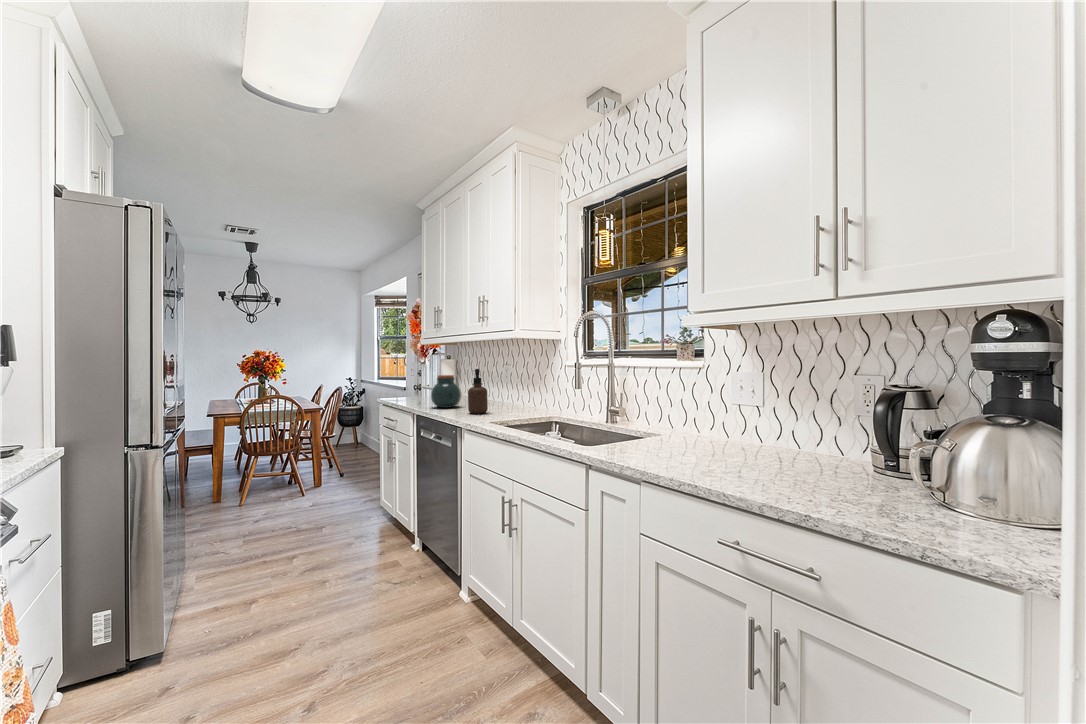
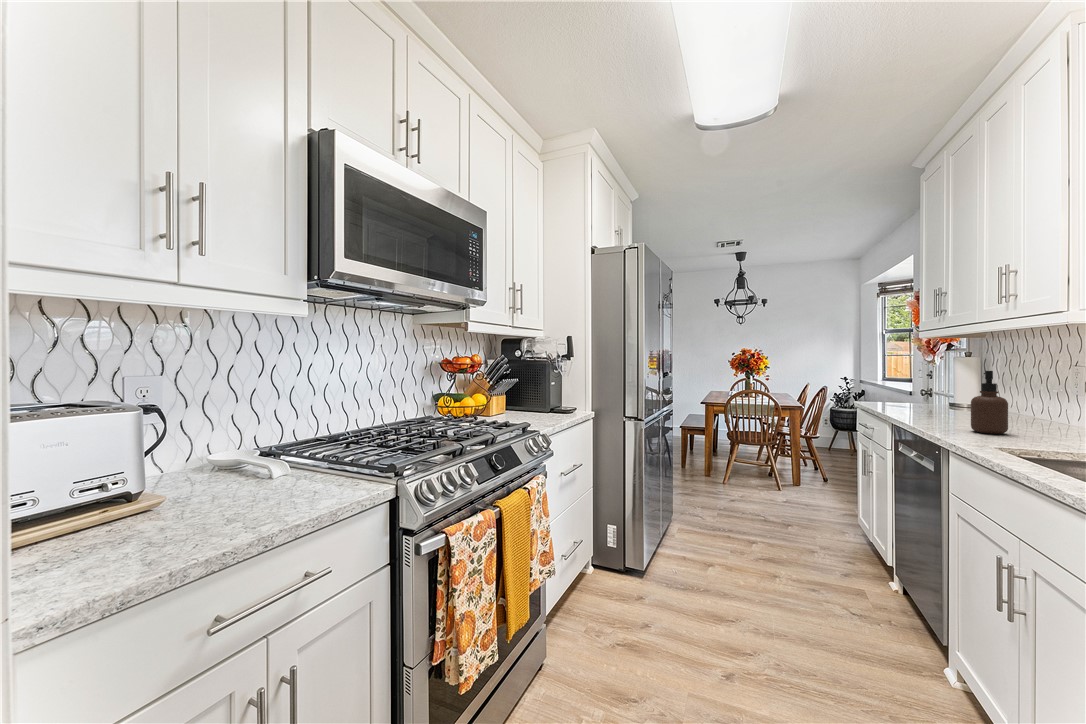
jar: present [431,375,461,408] -> none [918,378,968,420]

